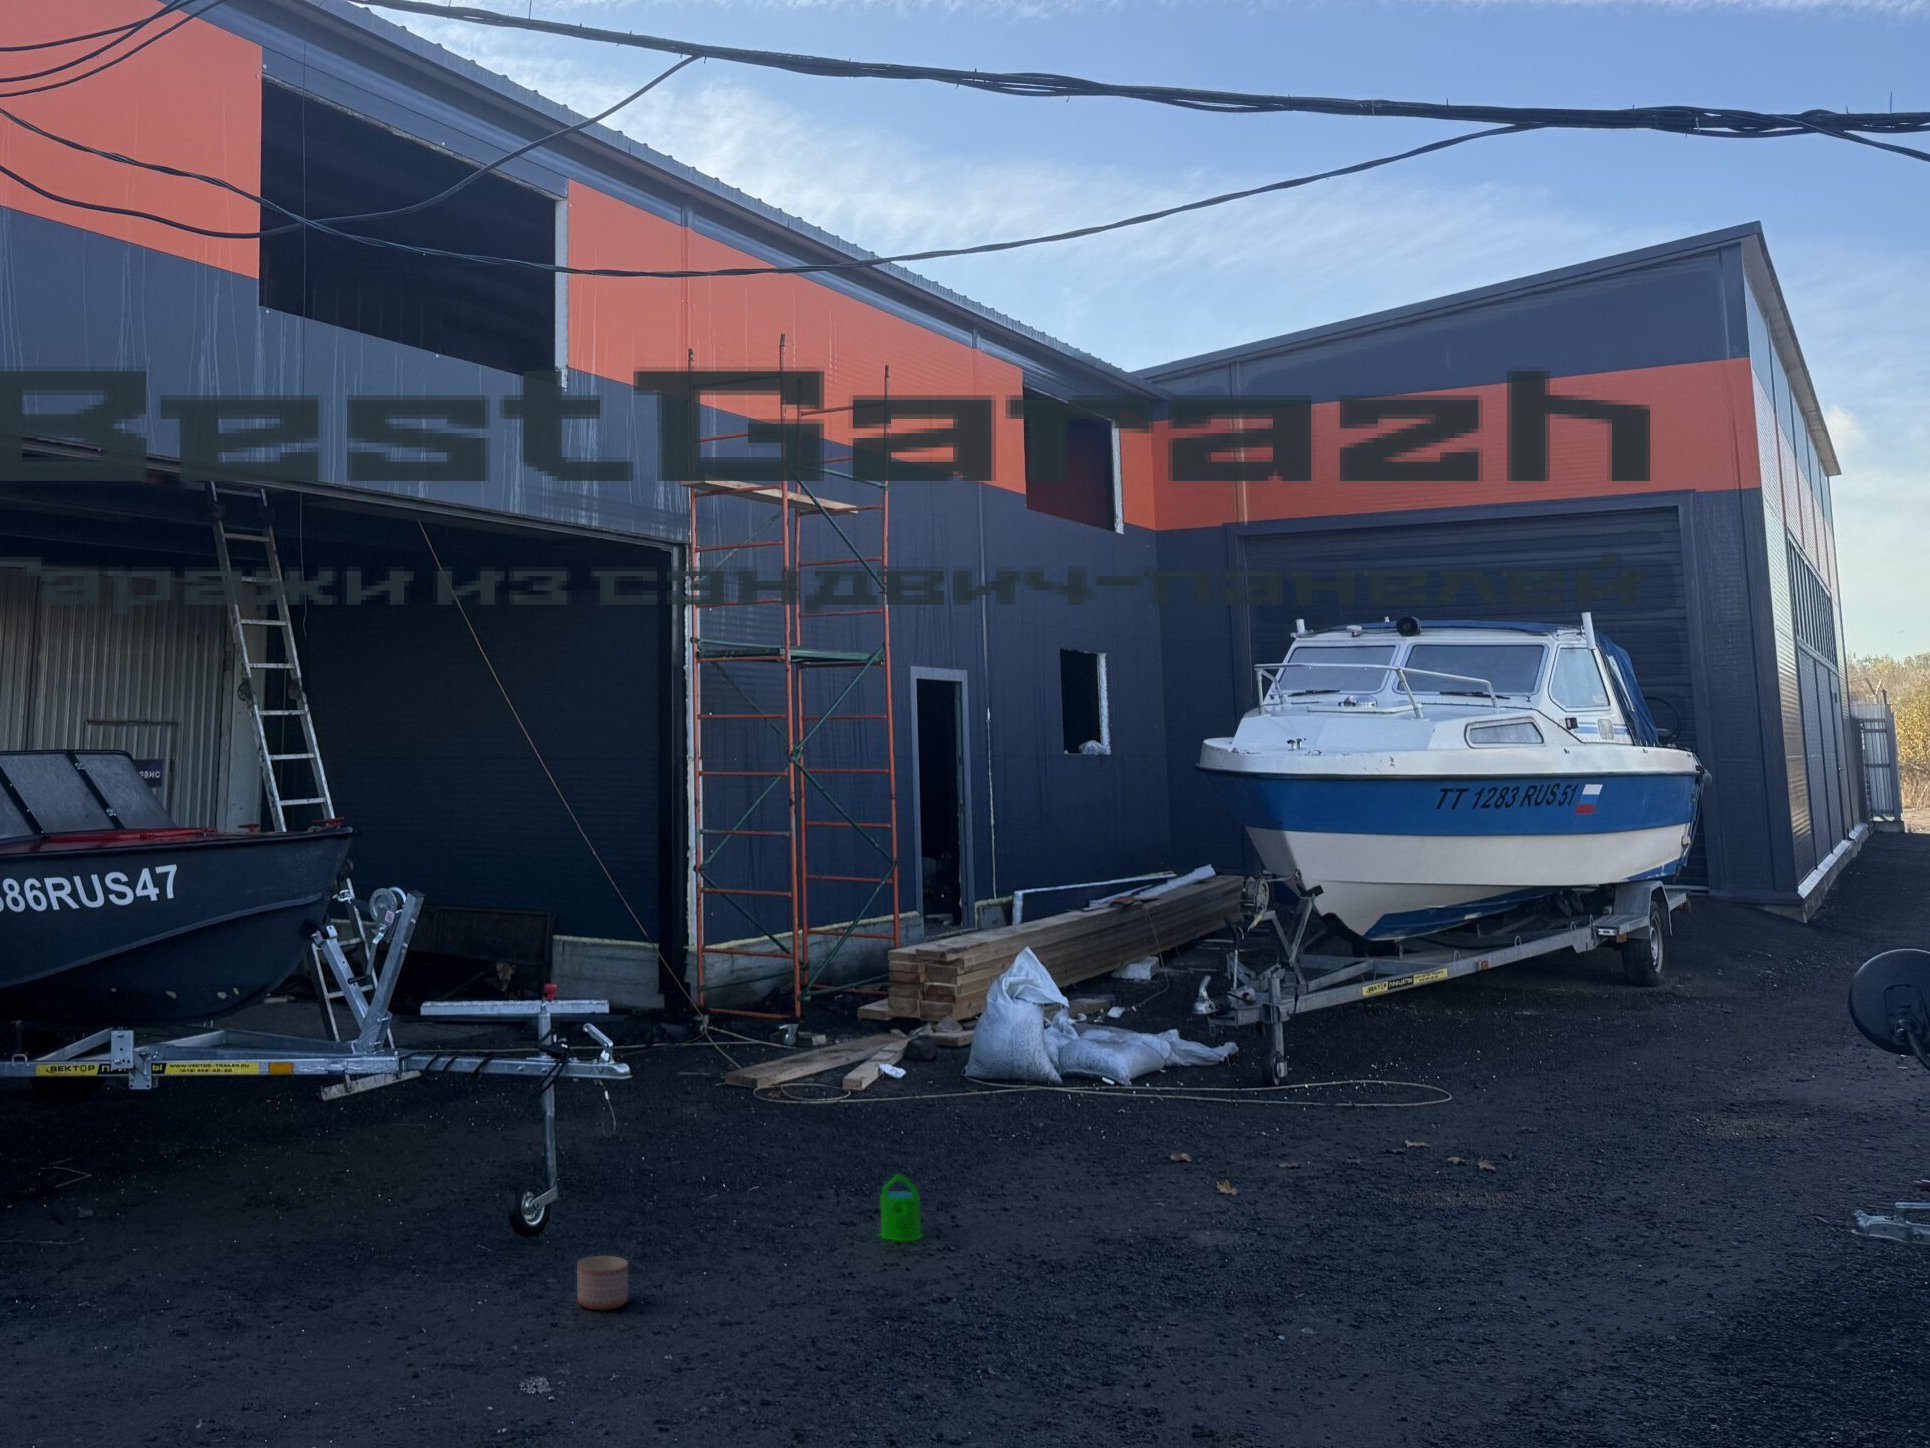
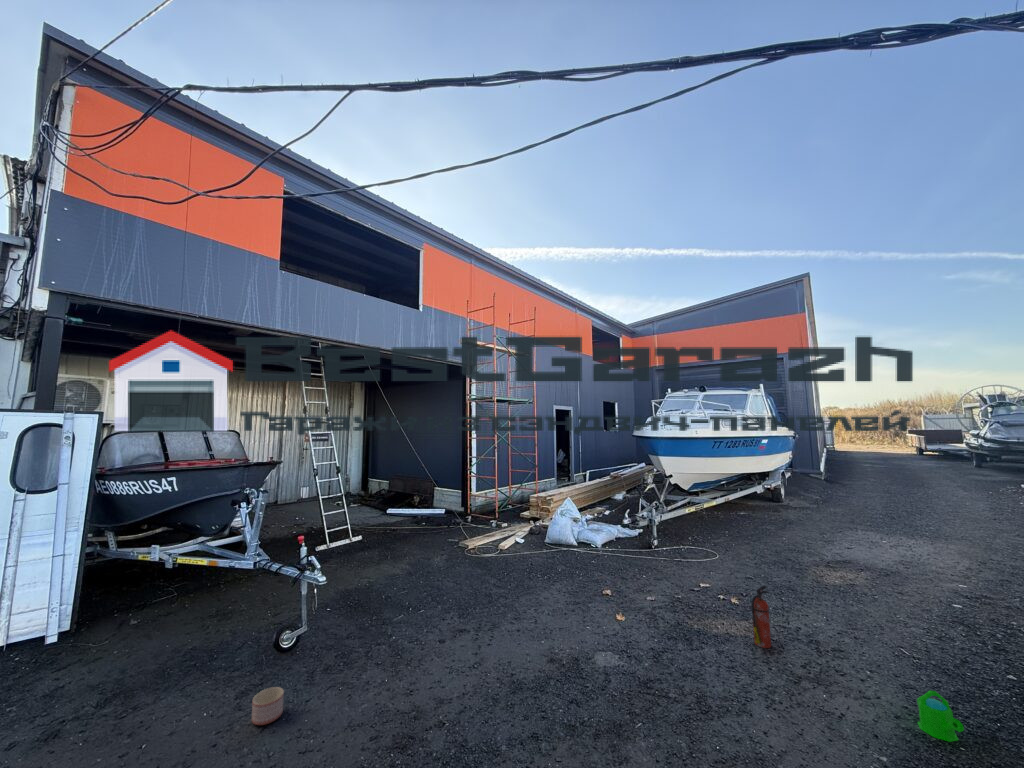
fire extinguisher: none [1513,1096,1554,1222] -> present [752,586,771,648]
watering can: present [879,1174,923,1241] -> present [917,691,964,742]

